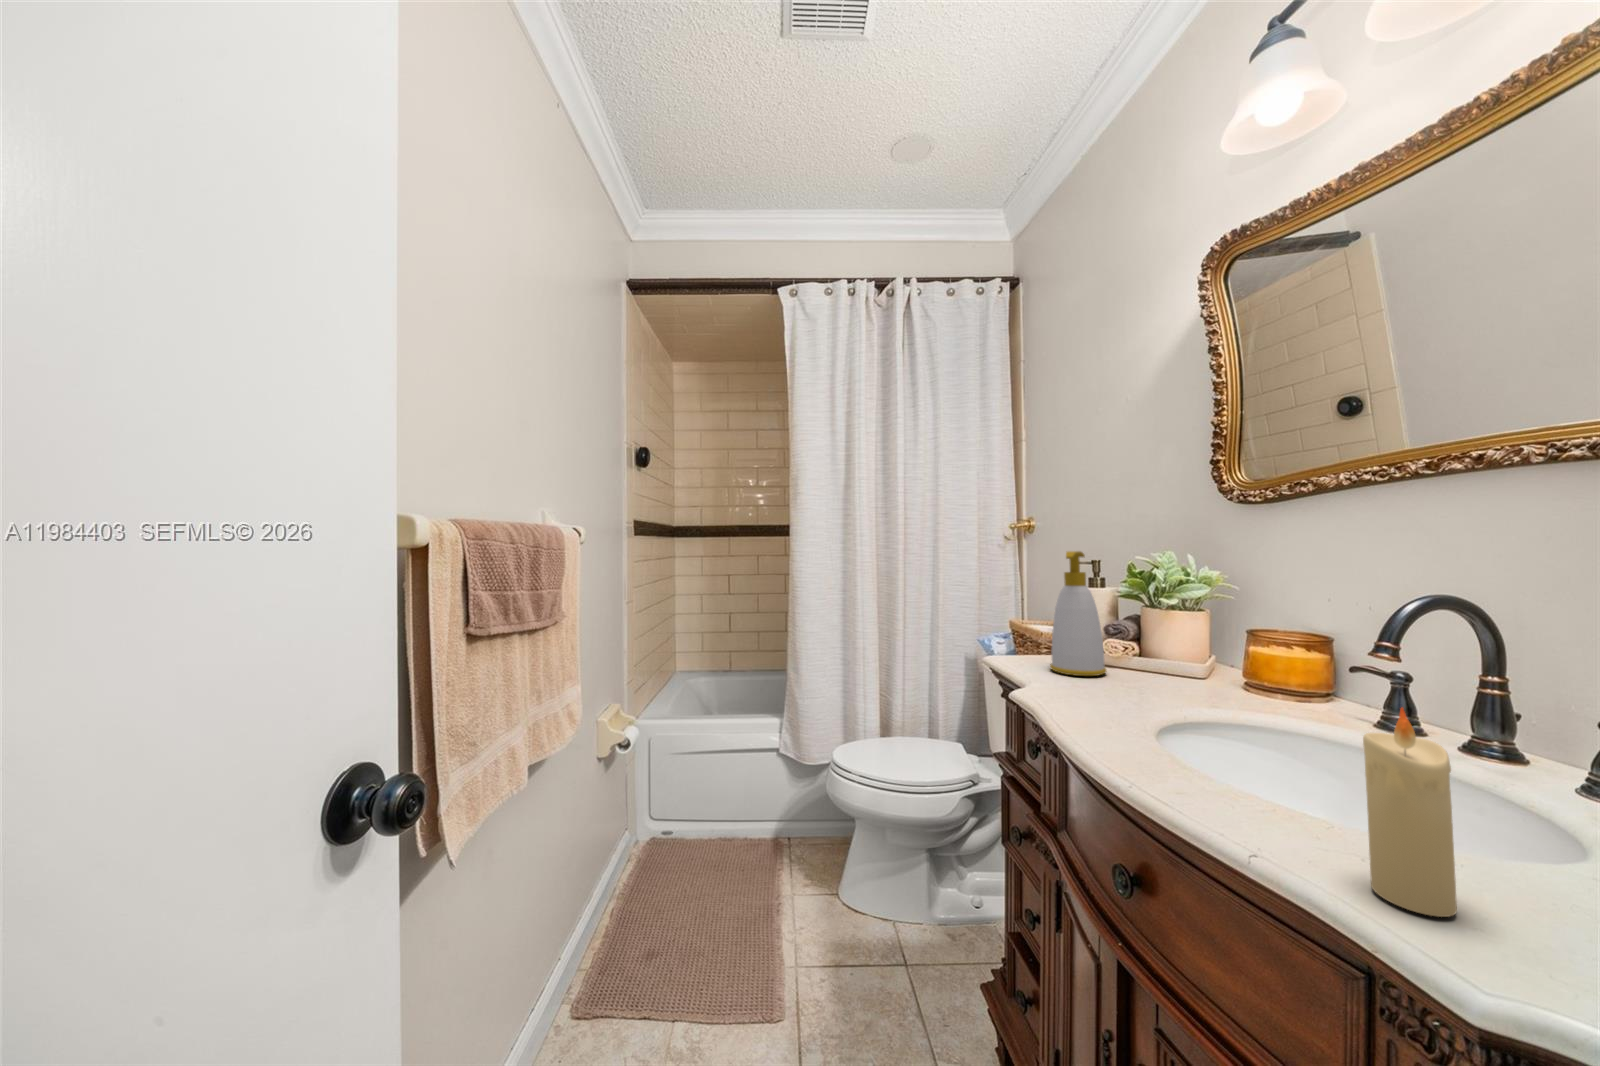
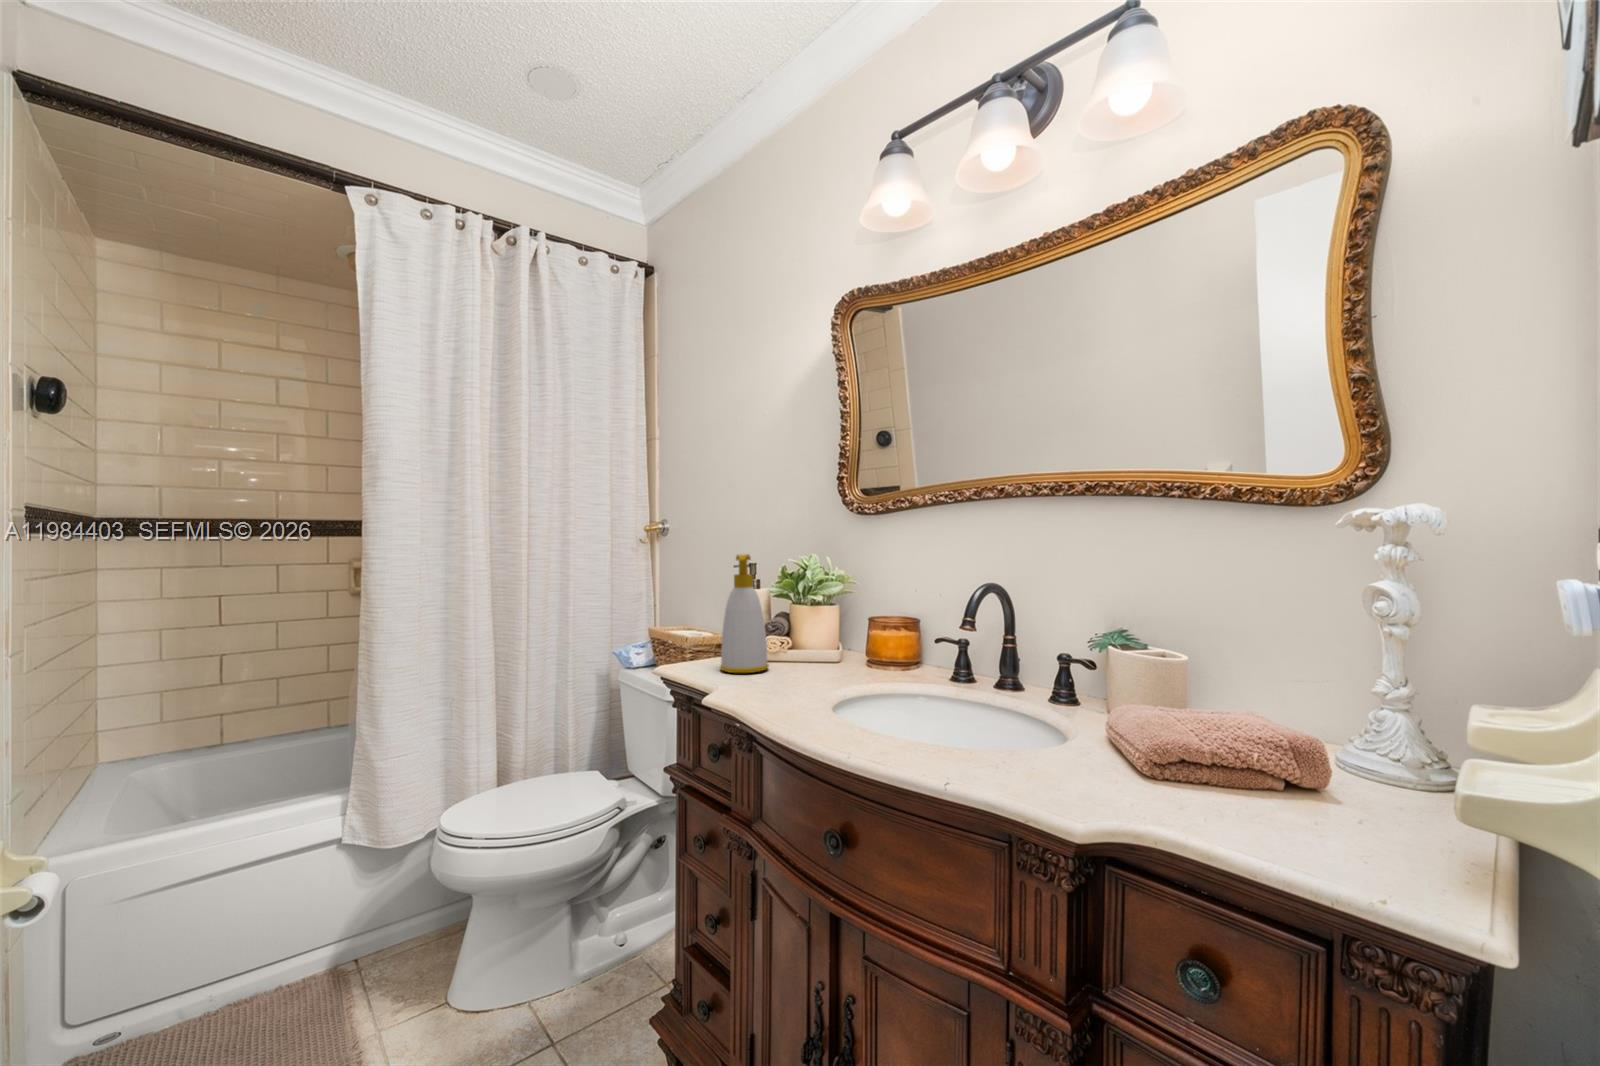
candle: present [1363,708,1457,917] -> none [1000,655,1044,786]

